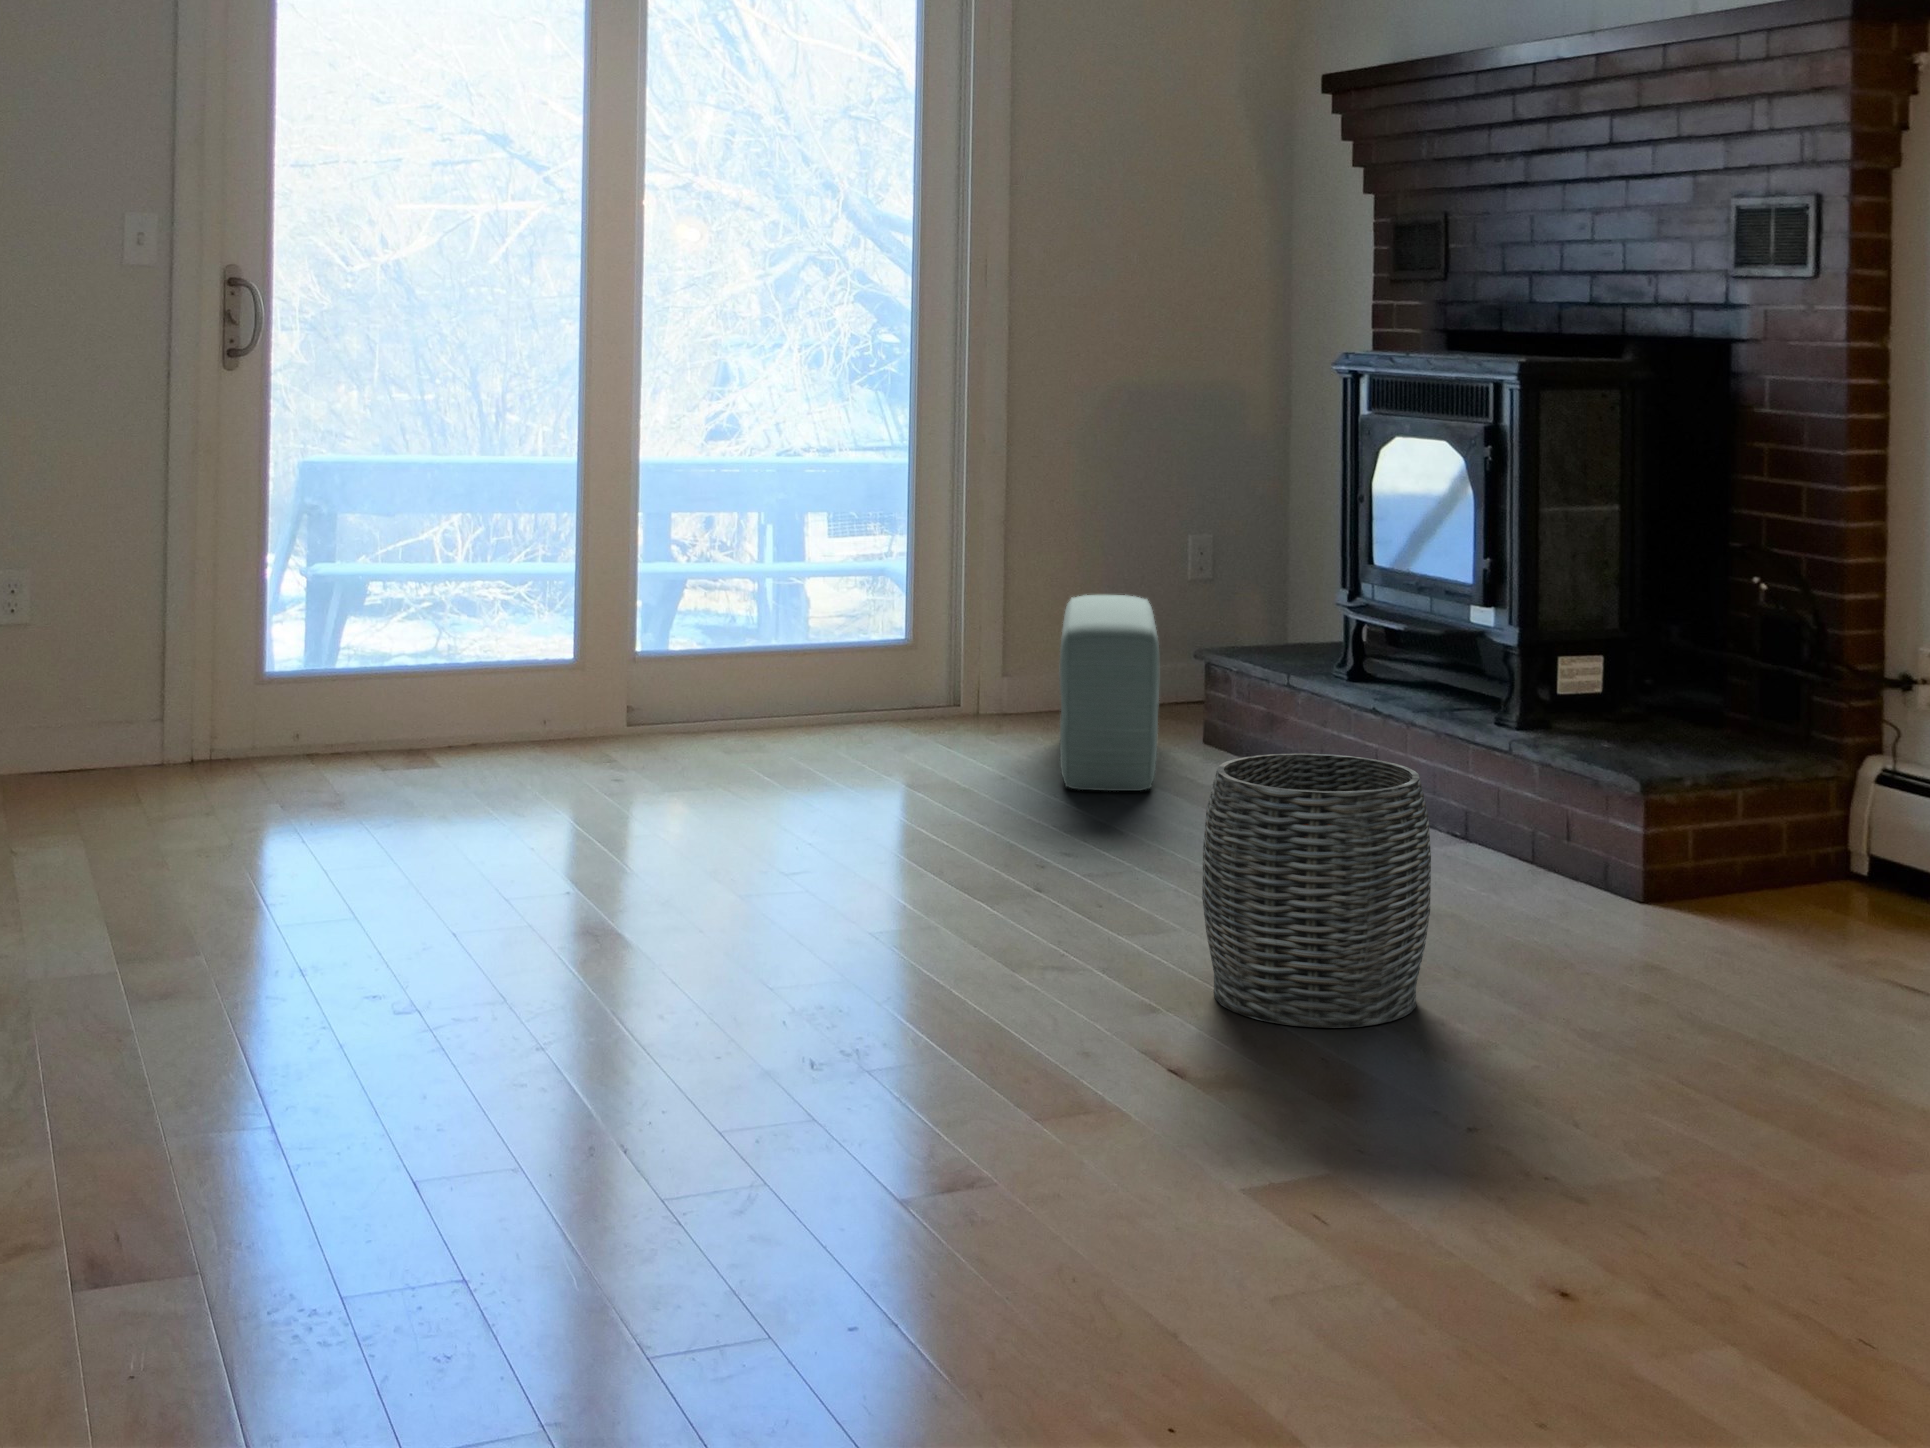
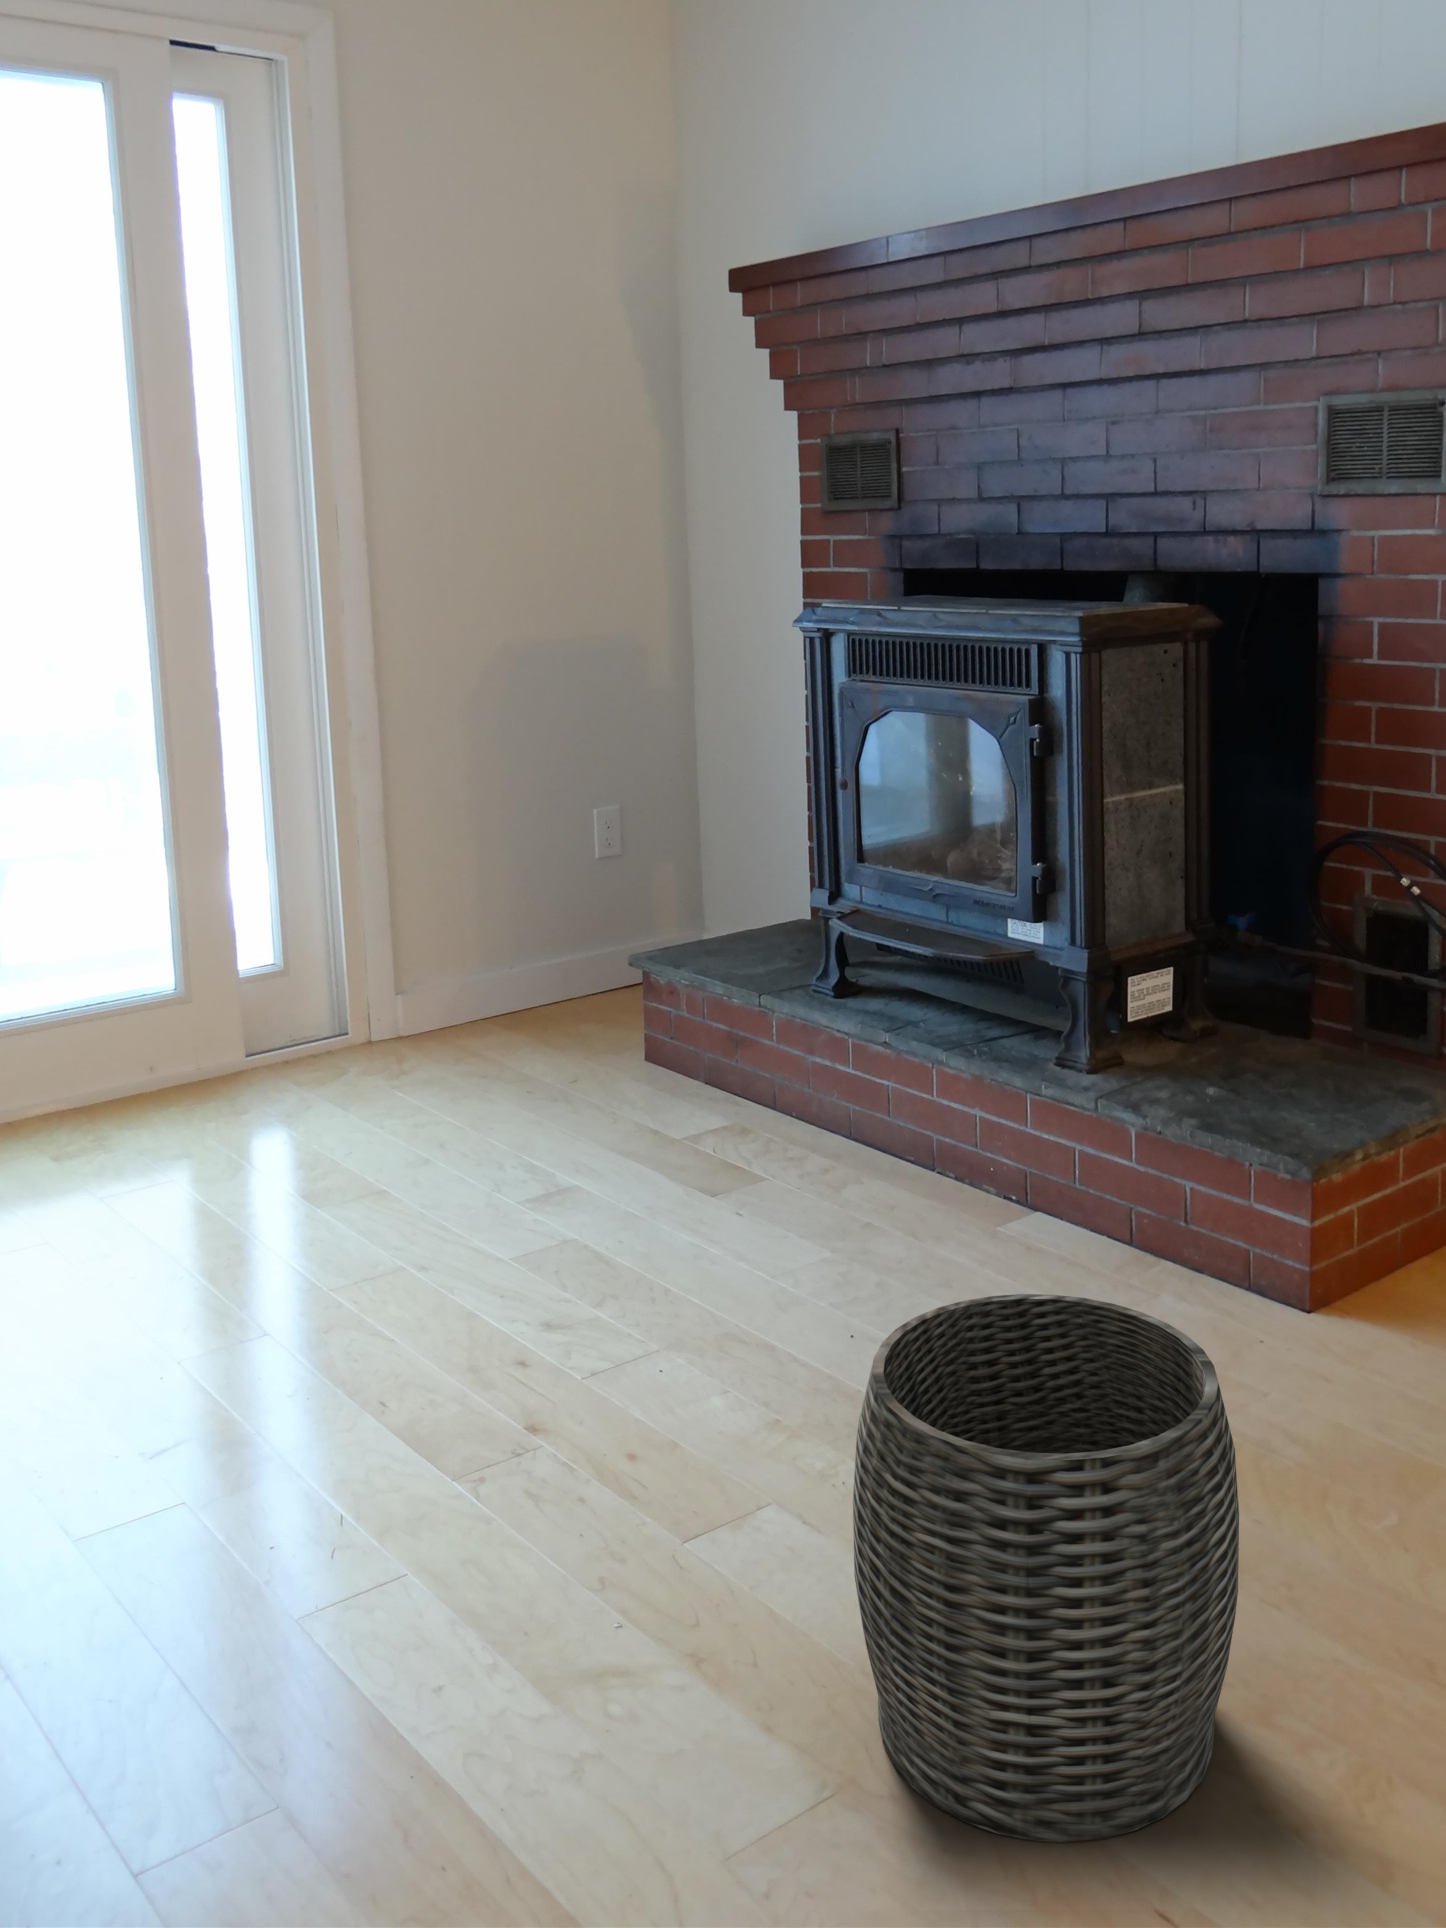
pouf: present [1059,595,1159,791] -> none [471,900,613,1175]

